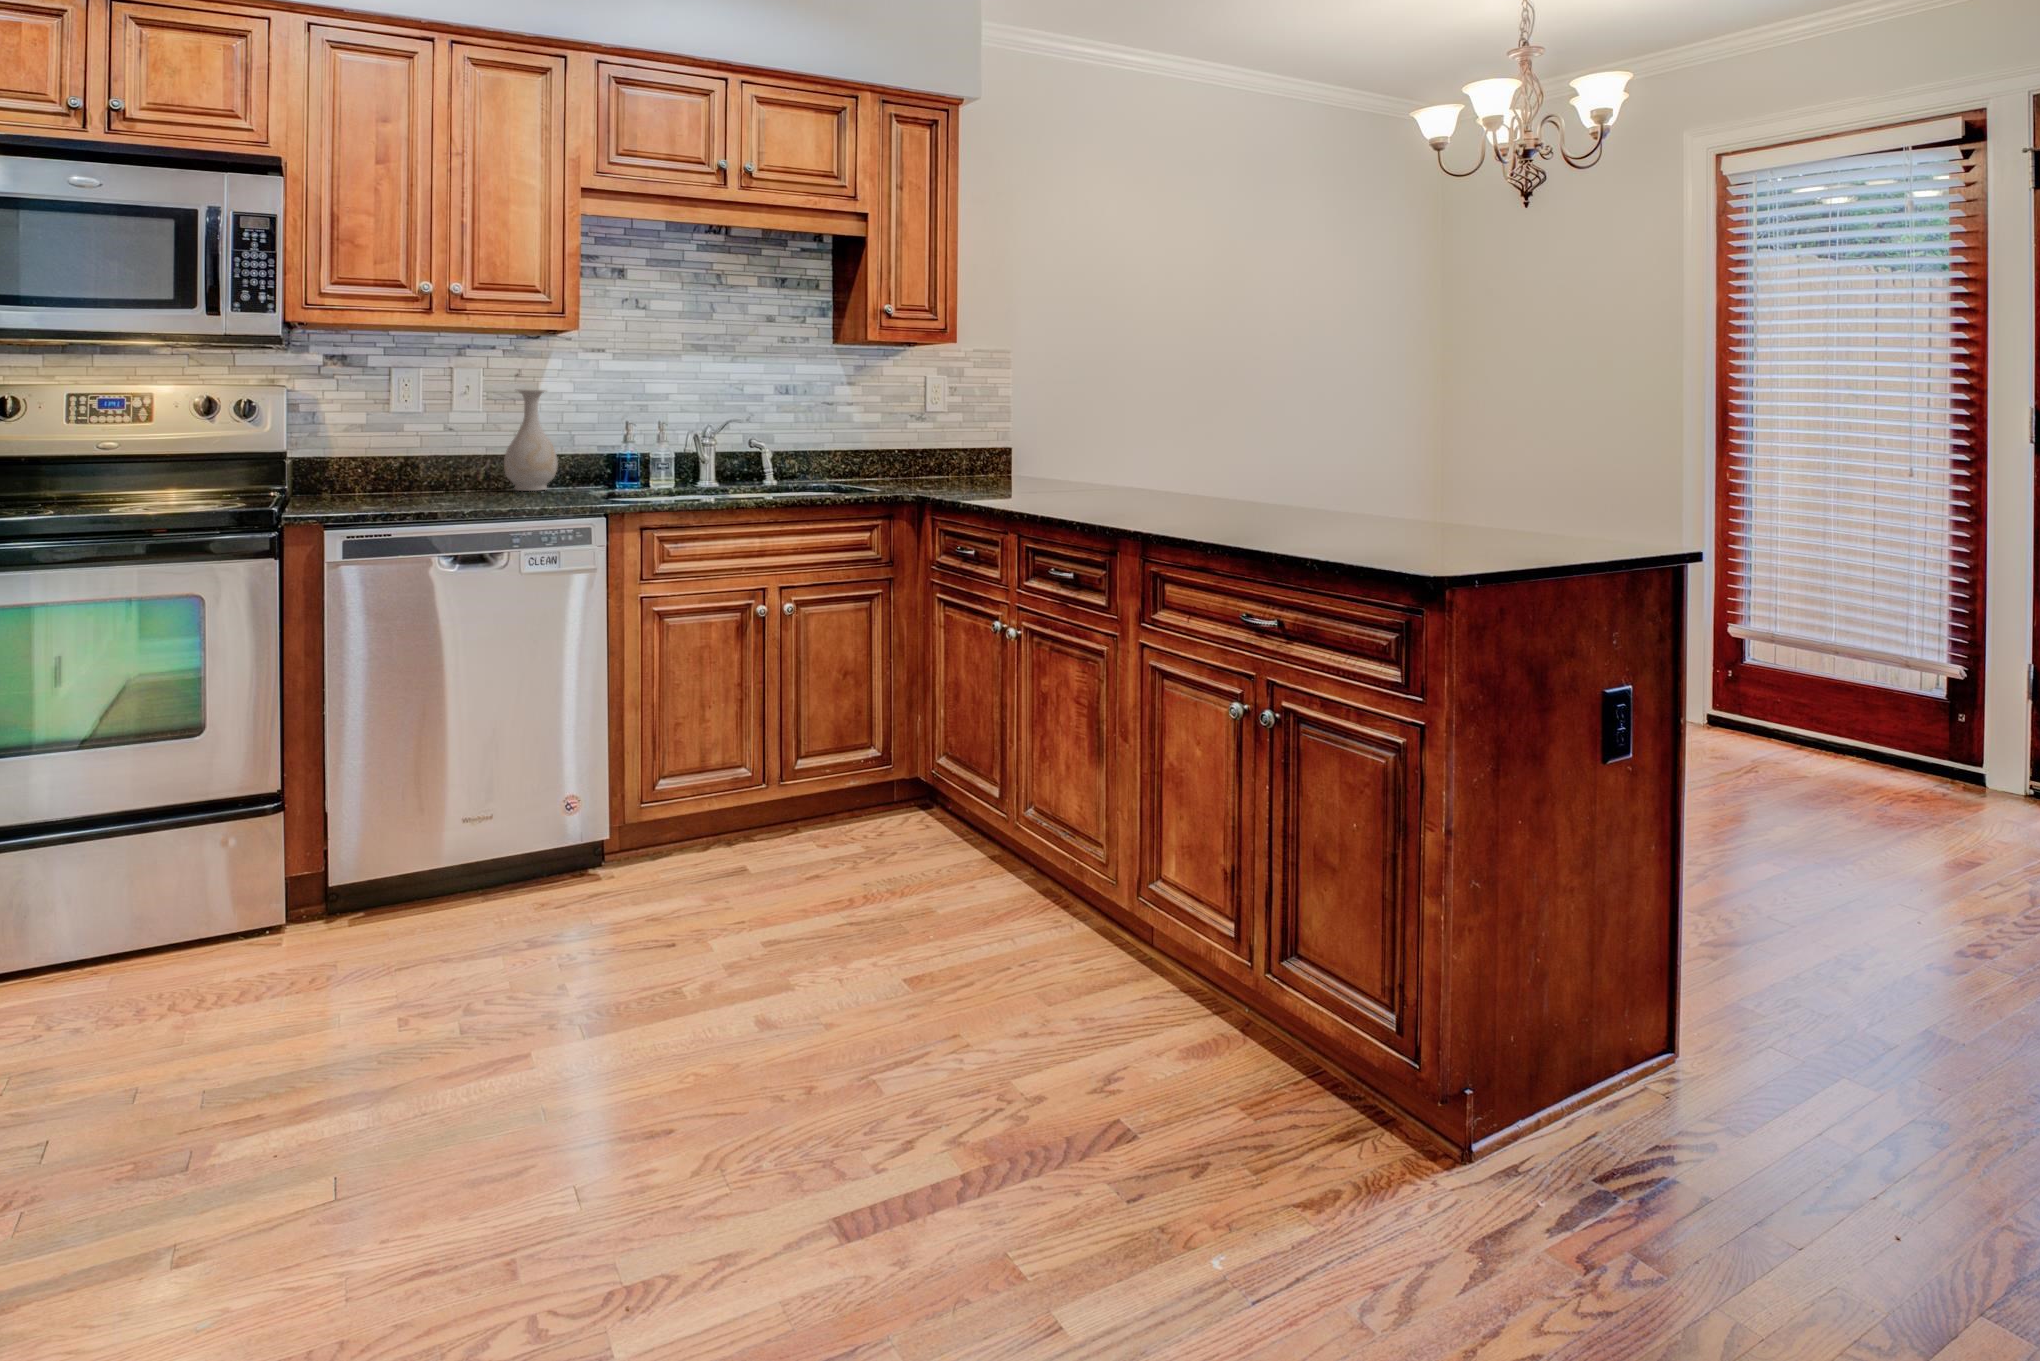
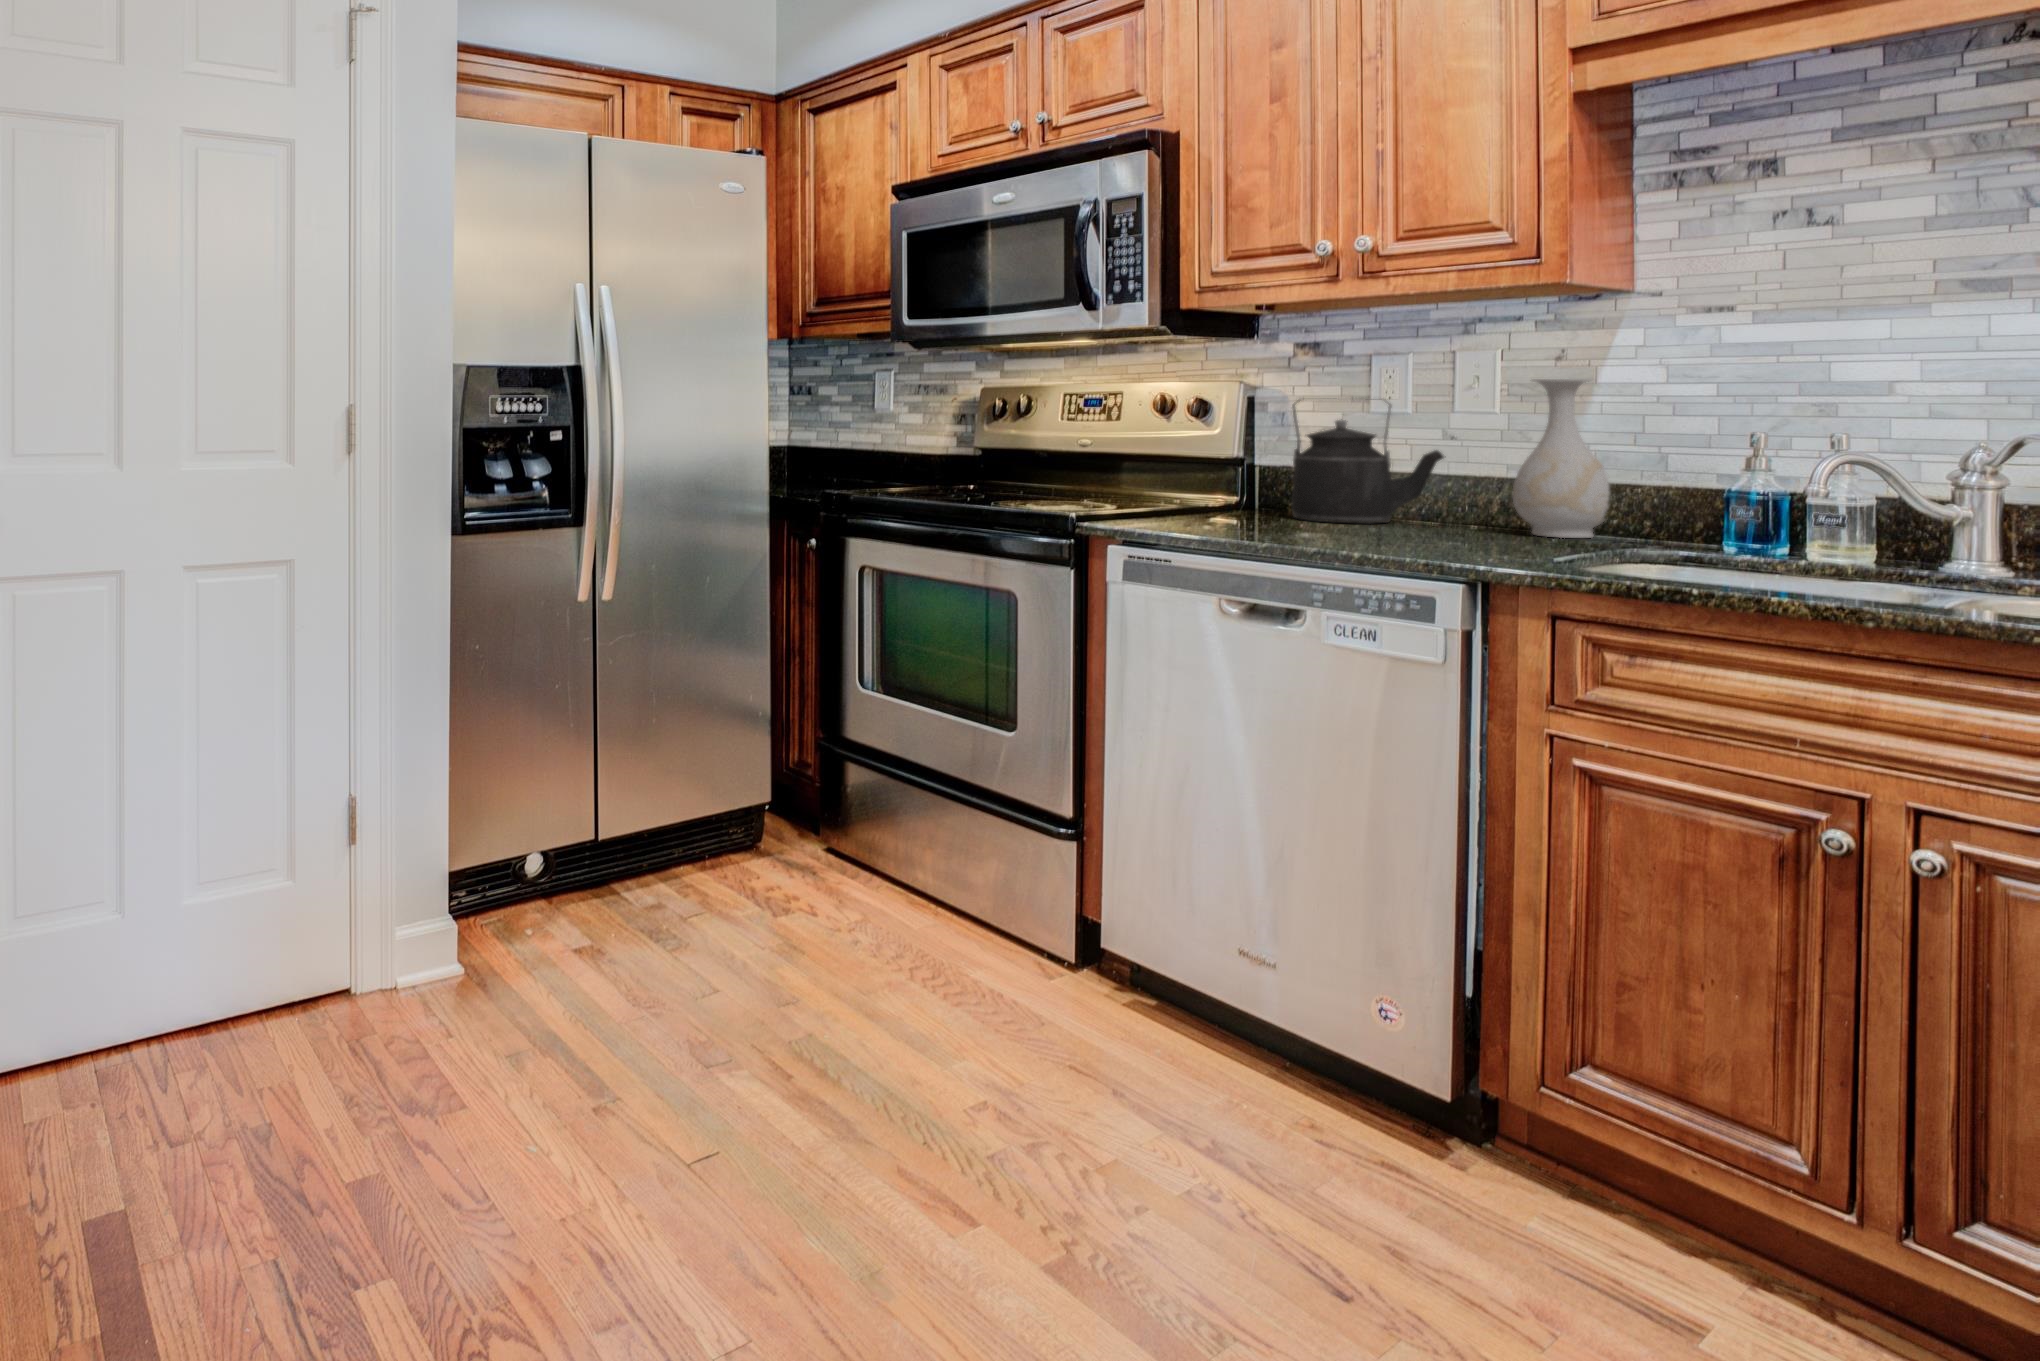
kettle: none [353,401,455,497] -> present [1291,398,1444,524]

